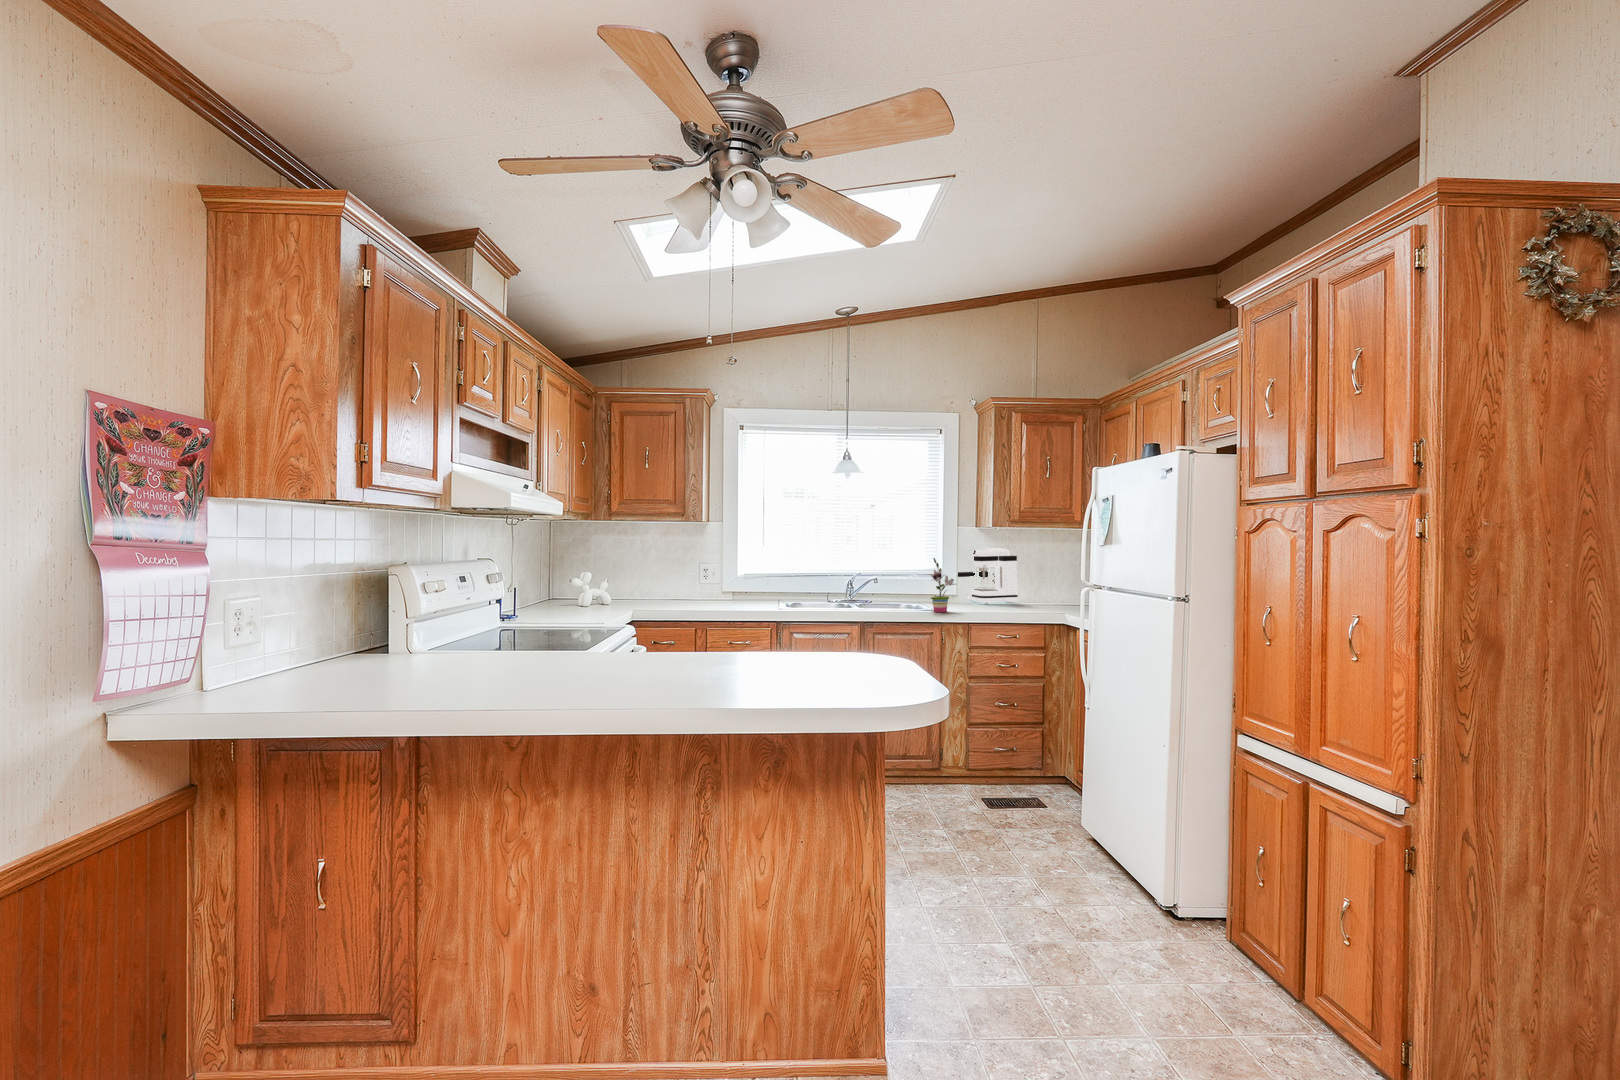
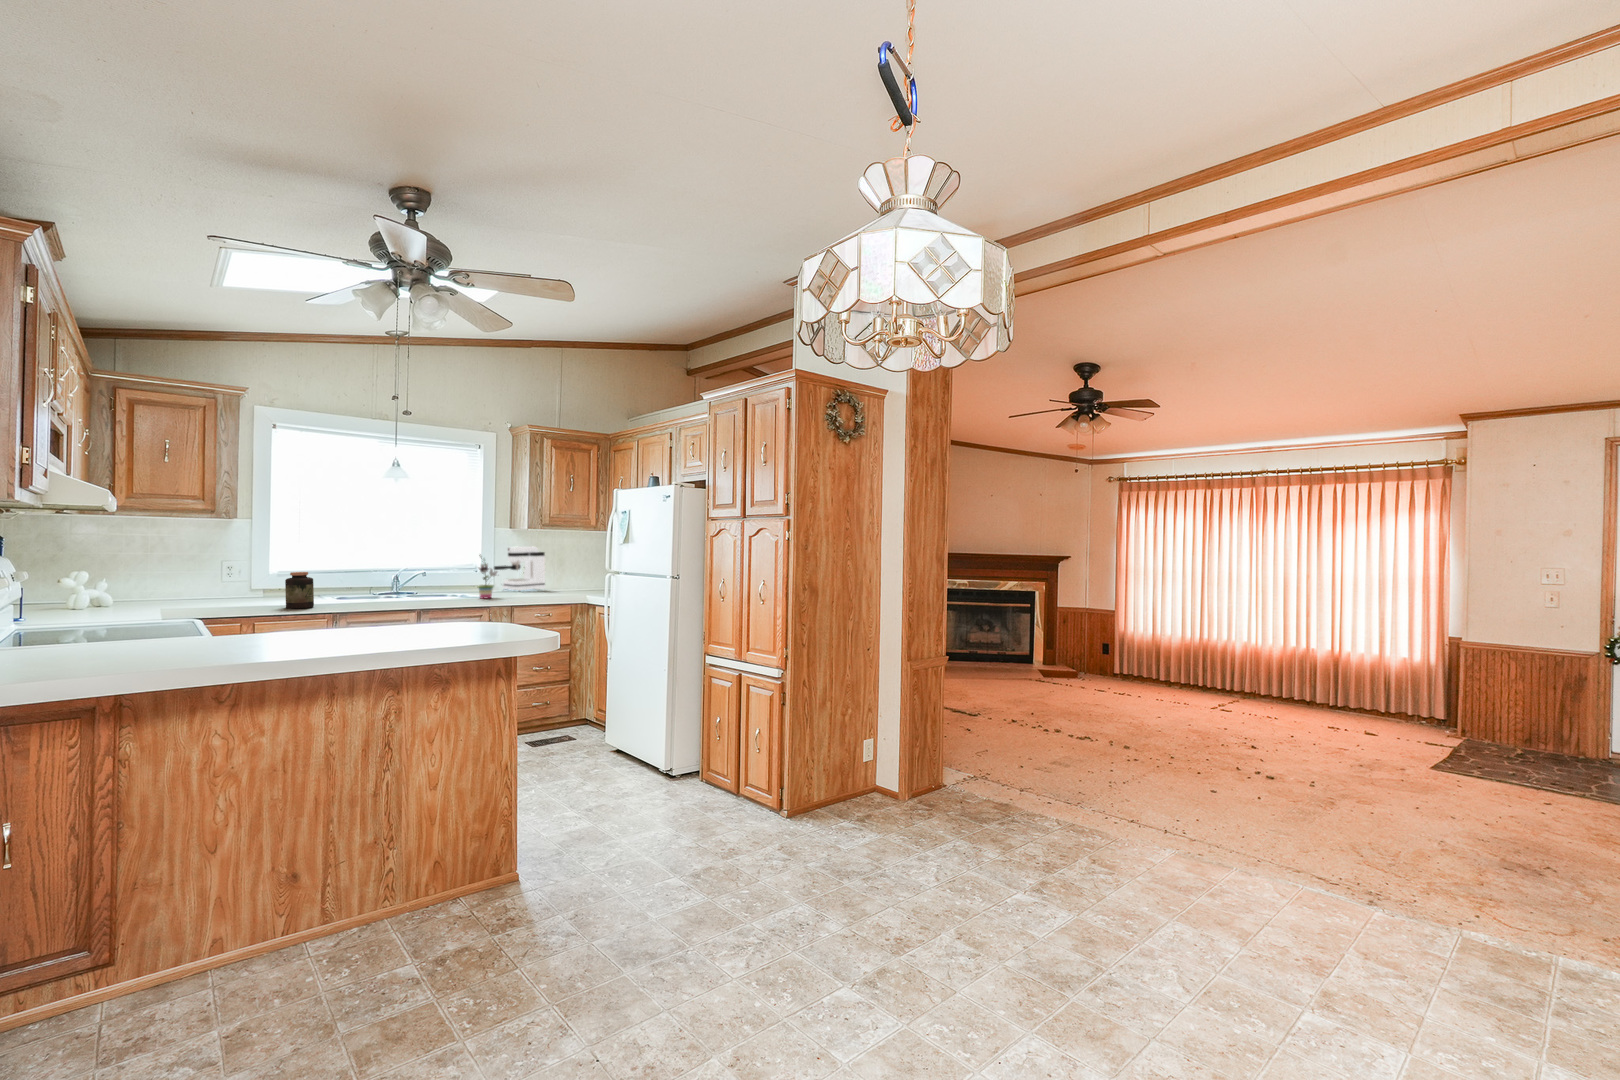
jar: none [735,576,760,615] -> present [285,572,314,609]

